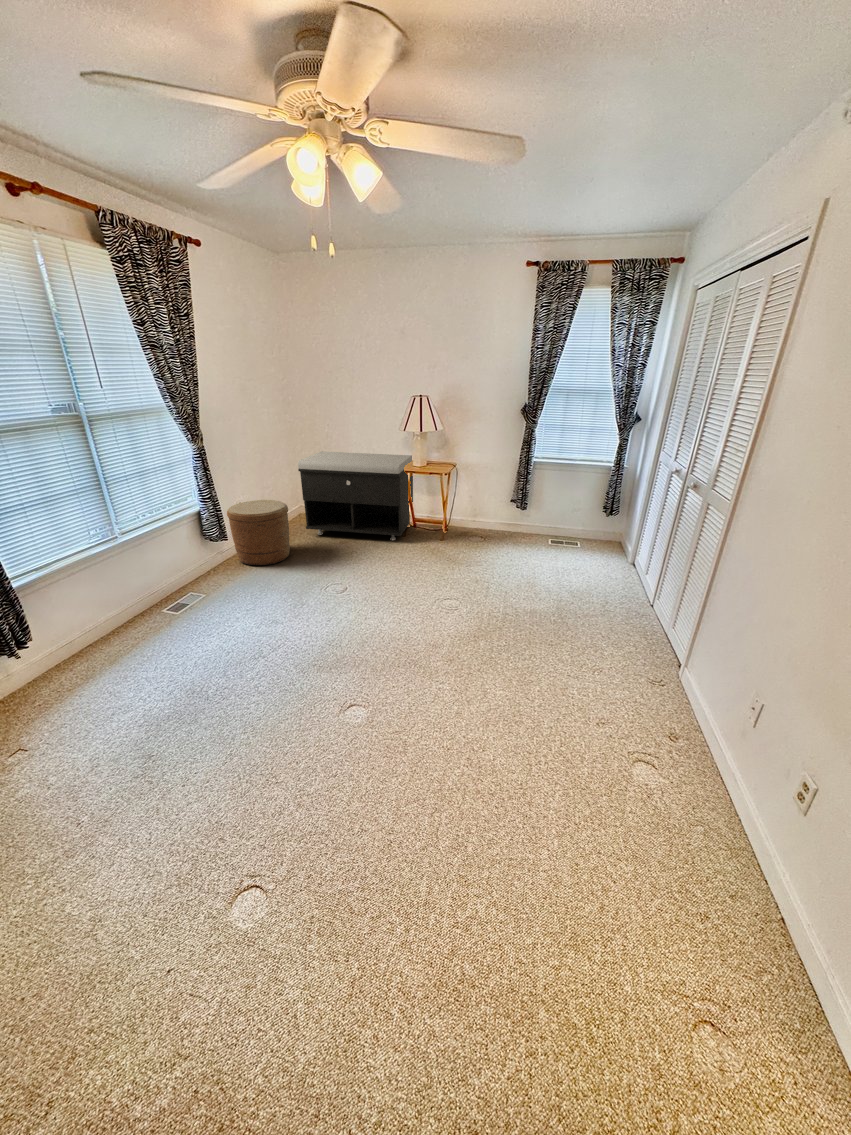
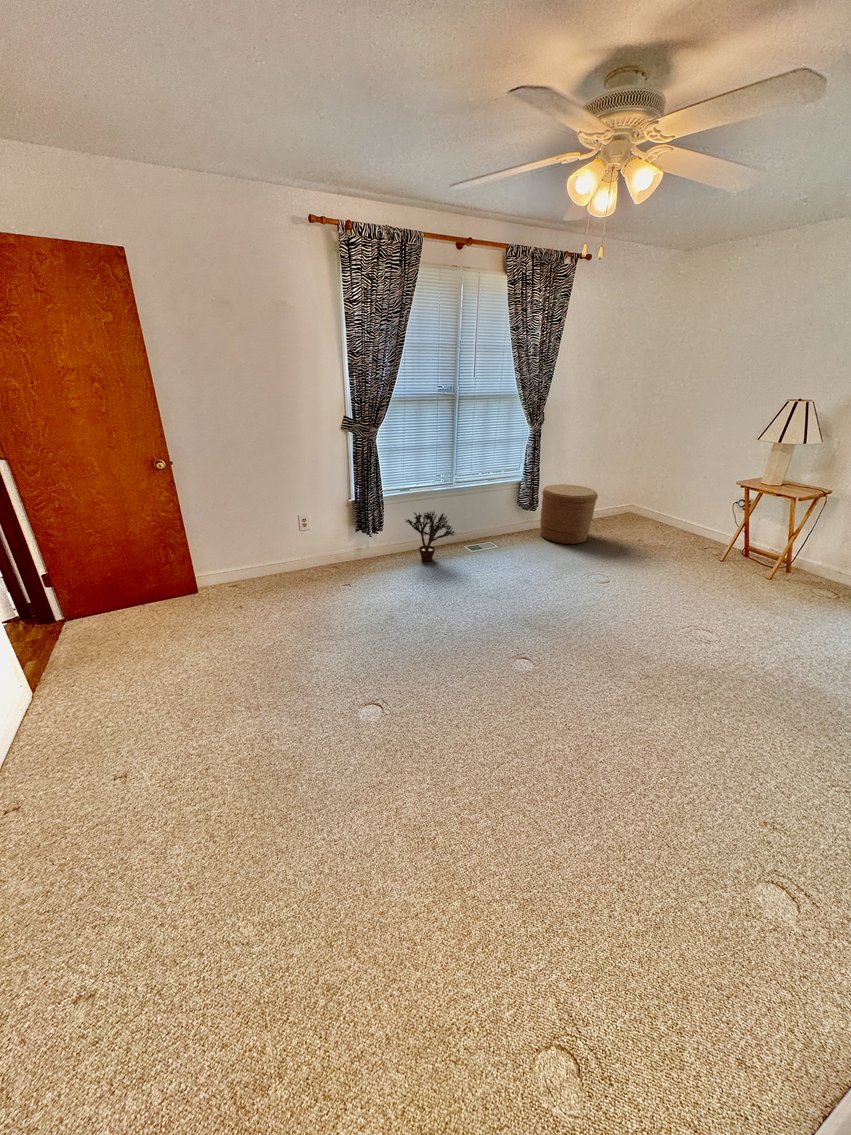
storage bench: present [298,452,413,540] -> none [616,452,773,562]
potted plant: none [67,577,160,650] -> present [406,512,455,561]

